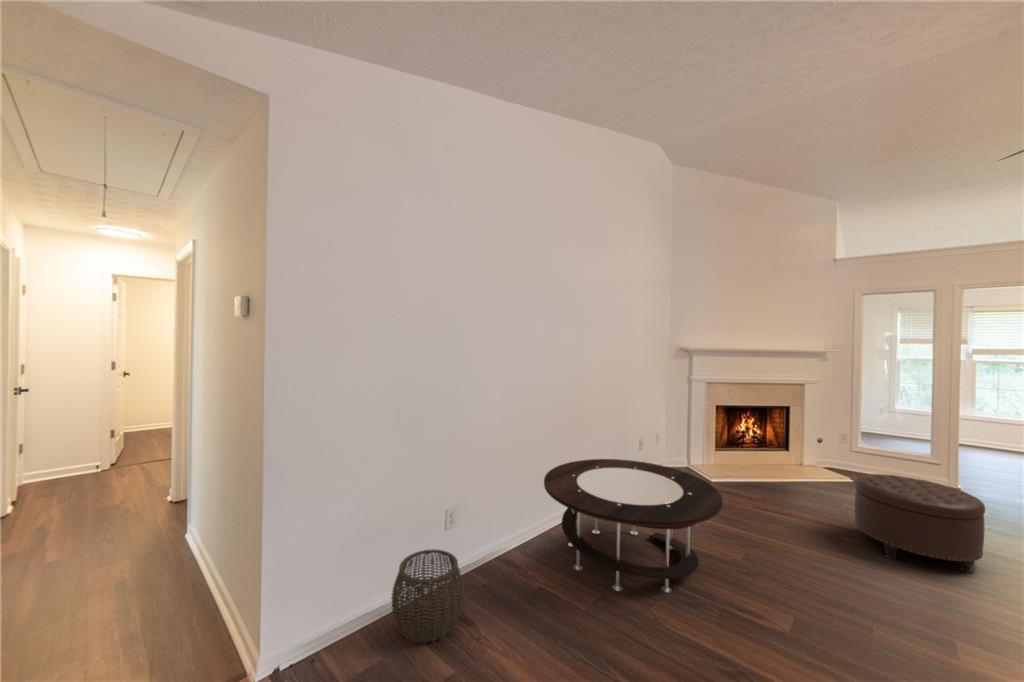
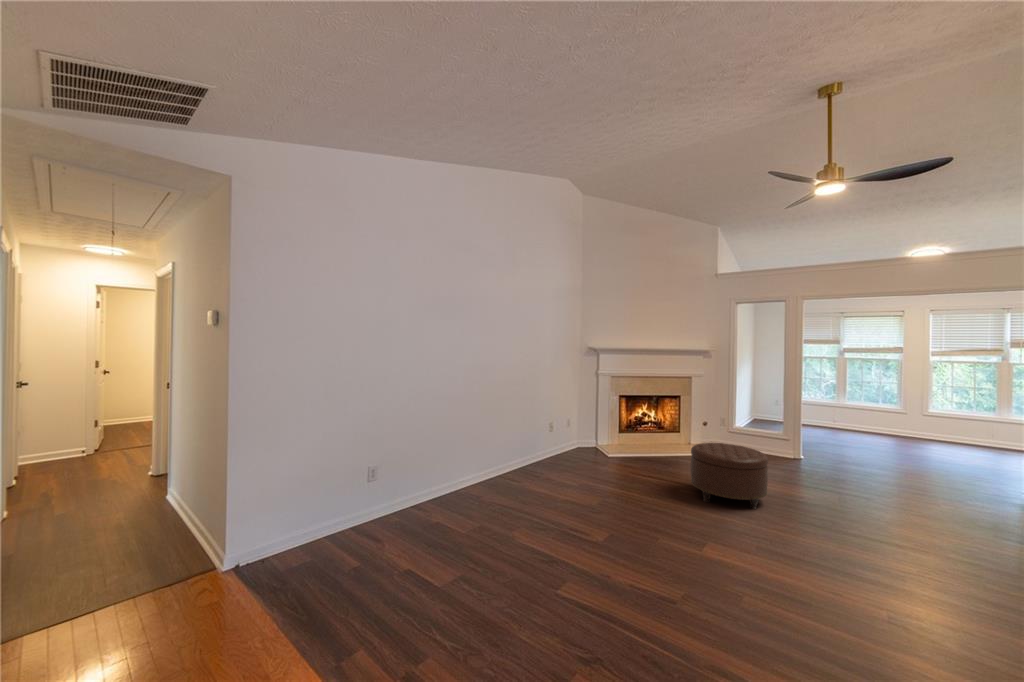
coffee table: present [544,459,723,592] -> none [448,435,575,523]
woven basket: present [392,550,464,644] -> none [321,492,375,551]

